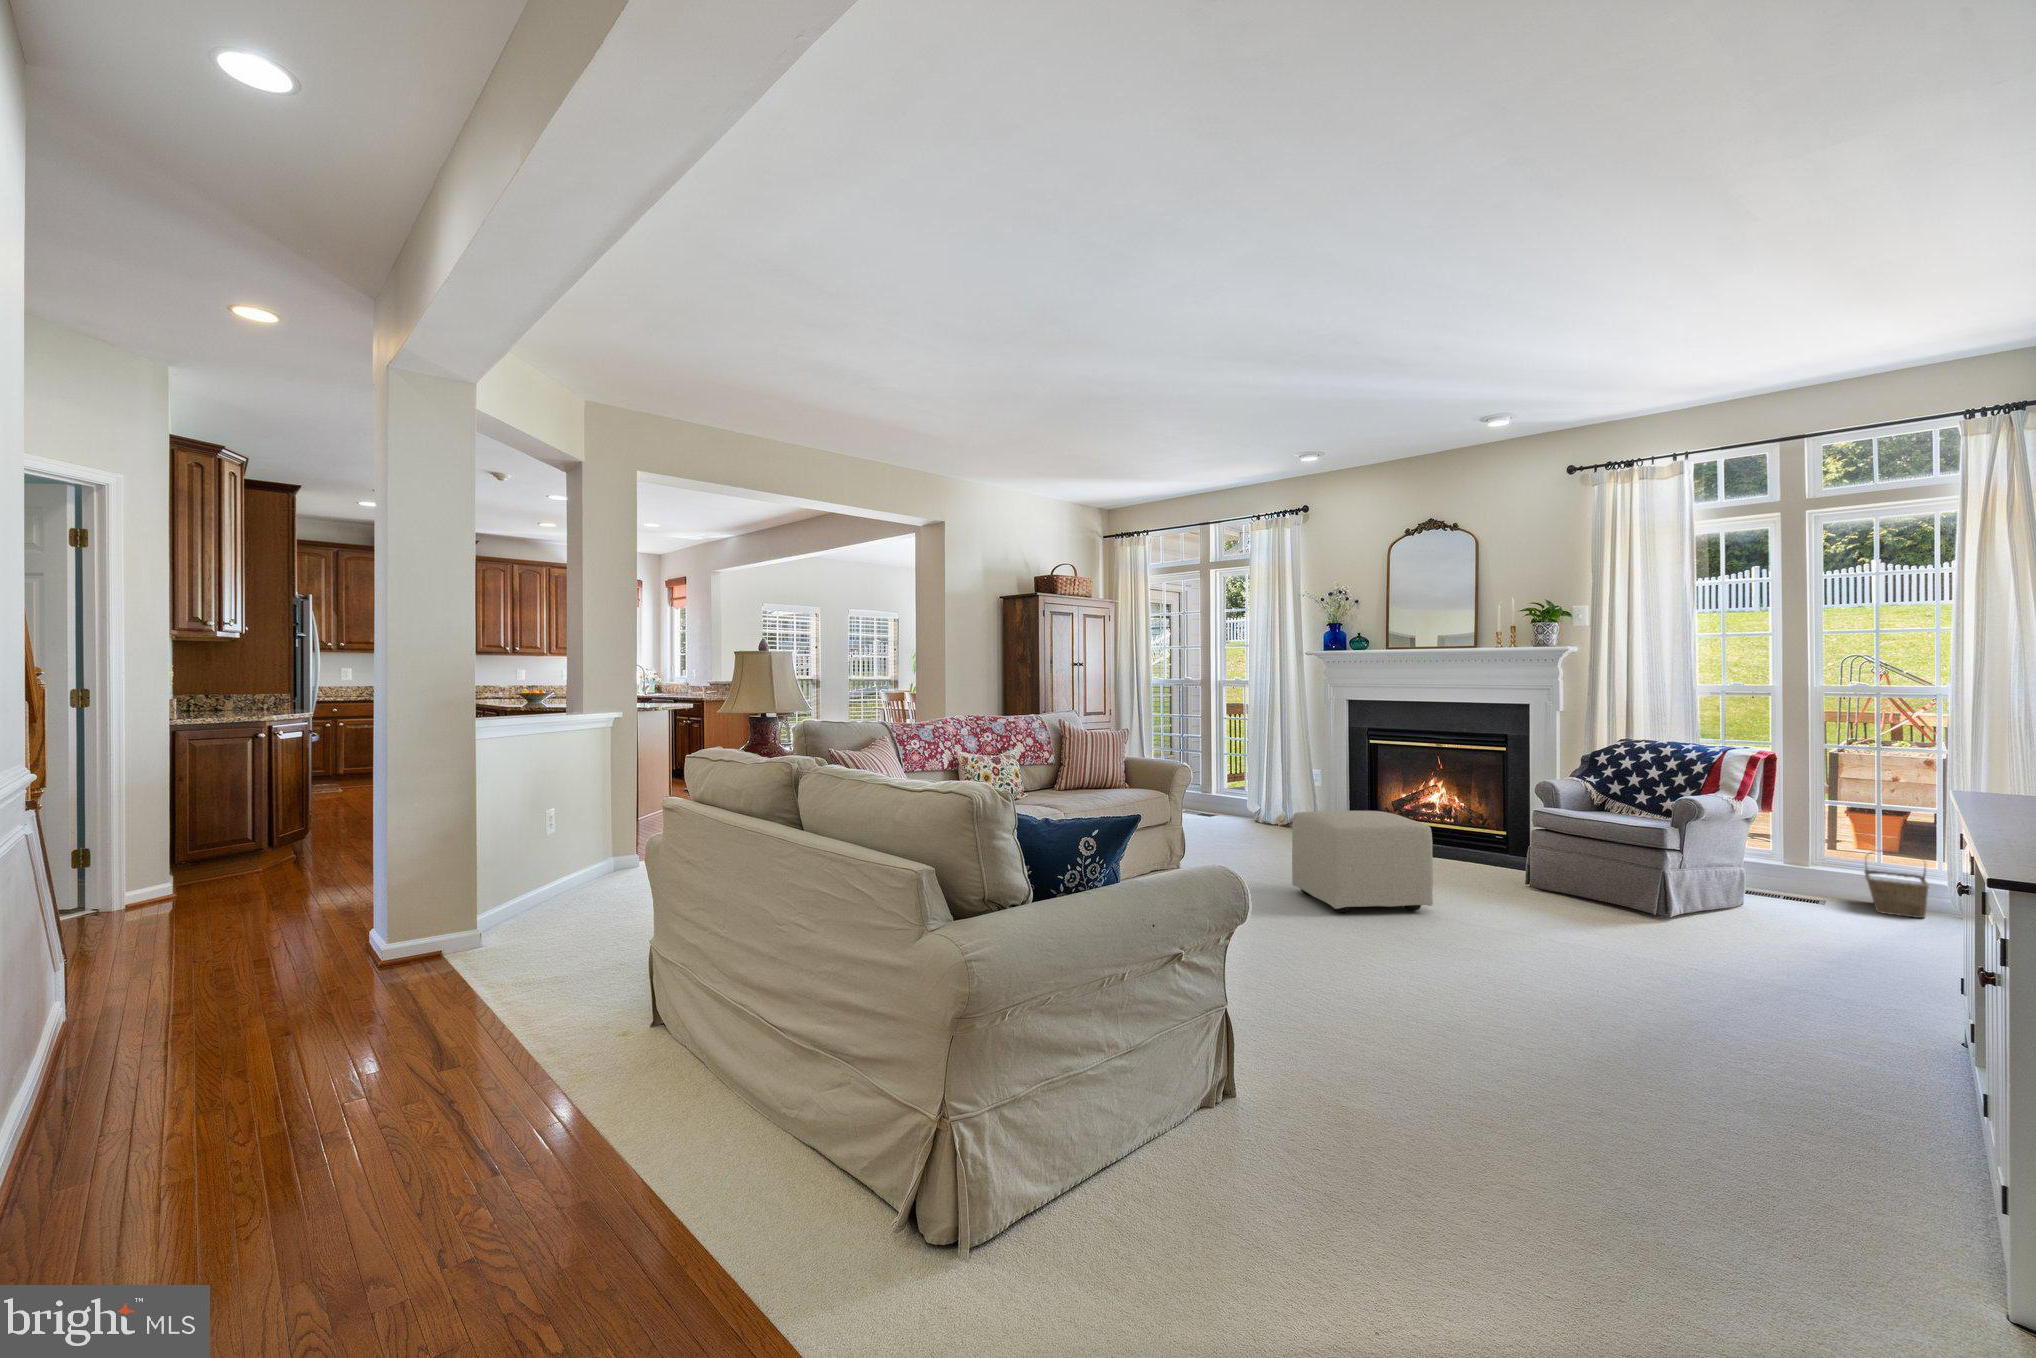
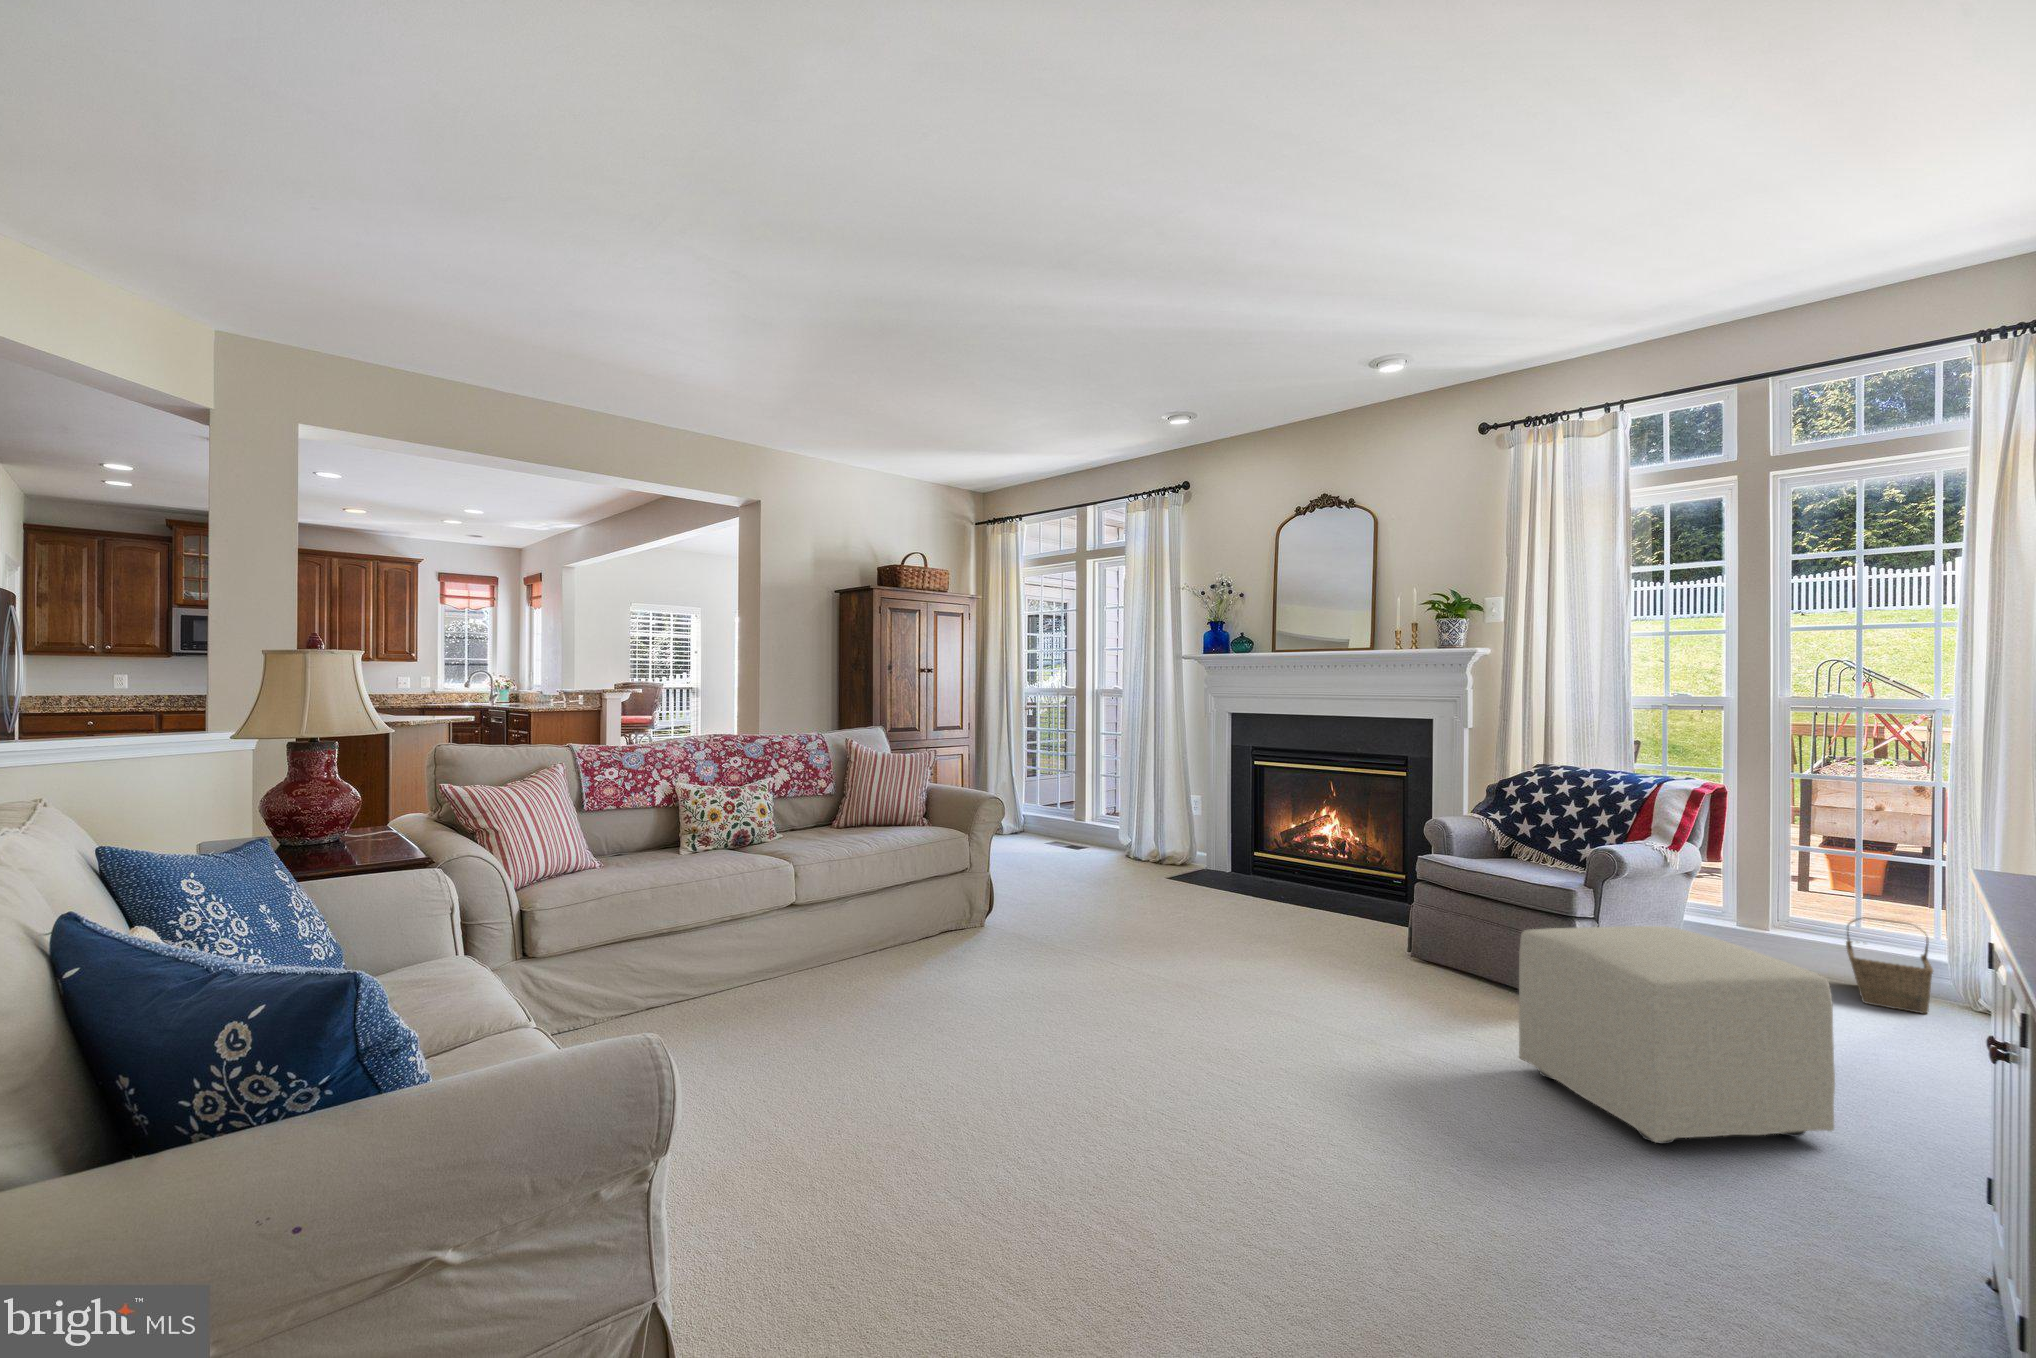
ottoman: present [1292,811,1433,912] -> present [1519,926,1835,1144]

